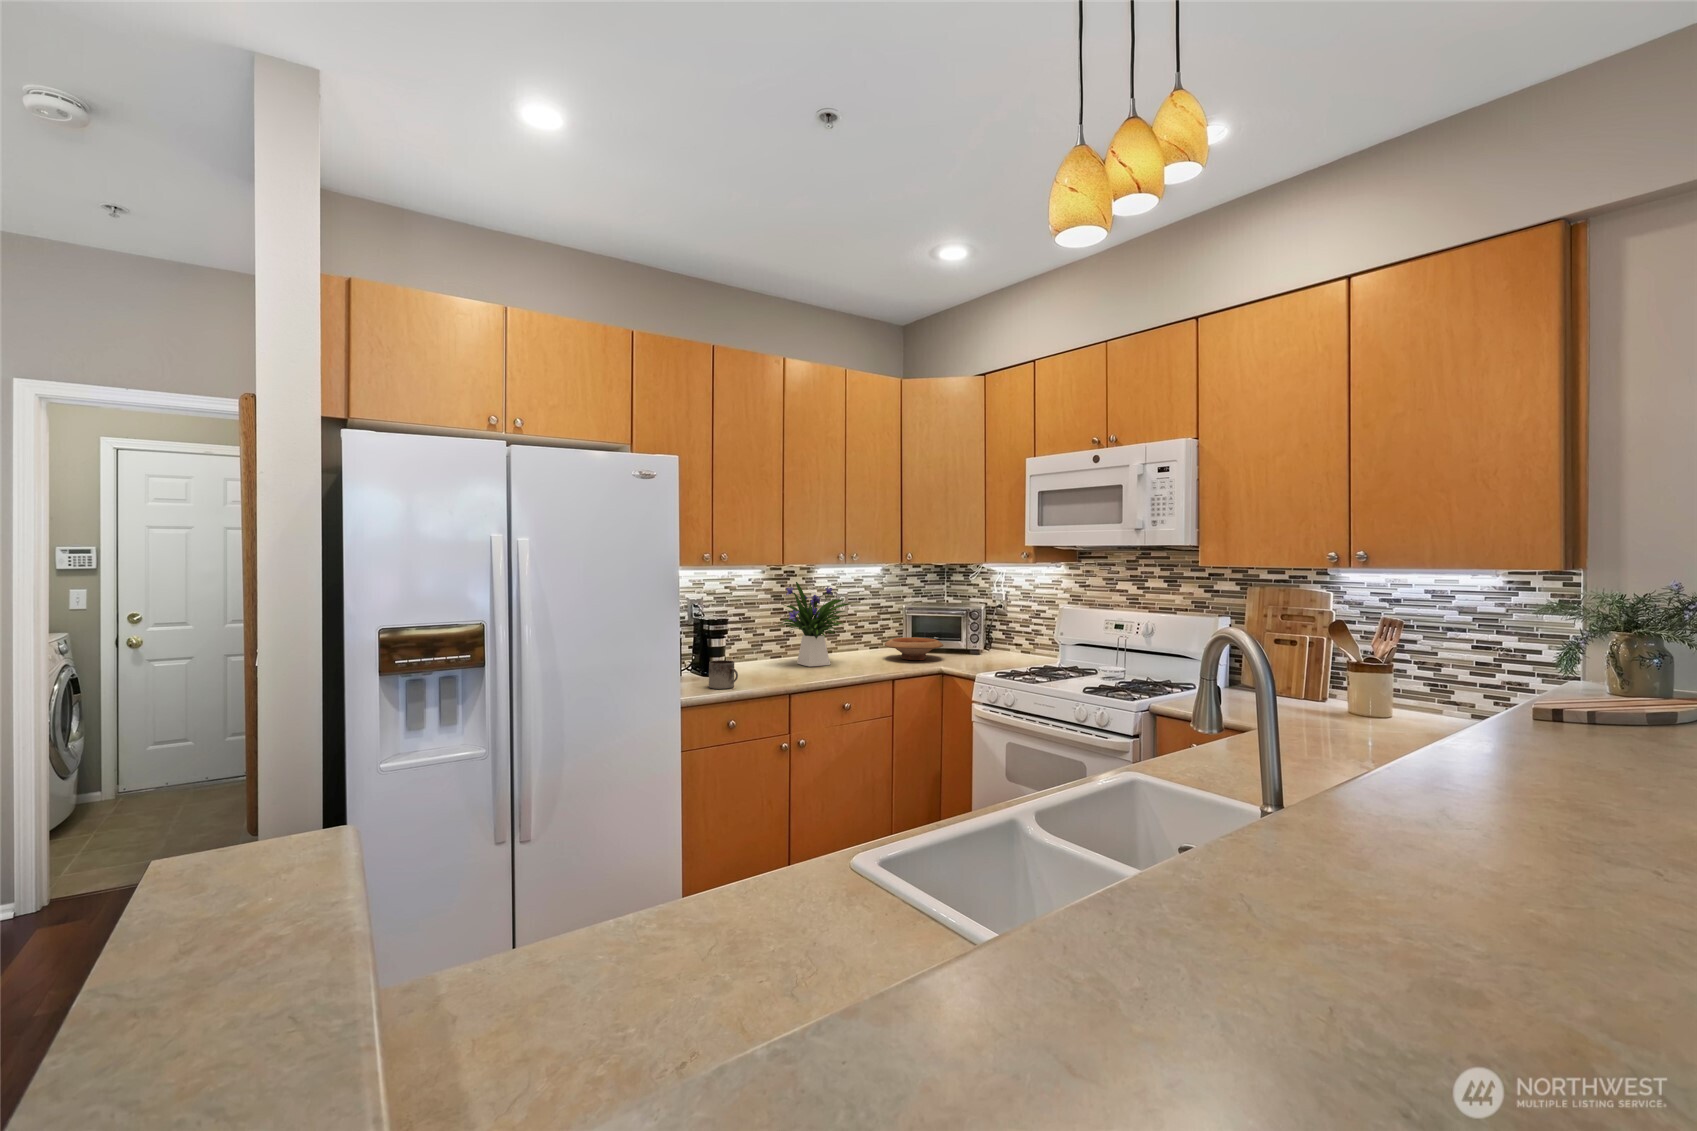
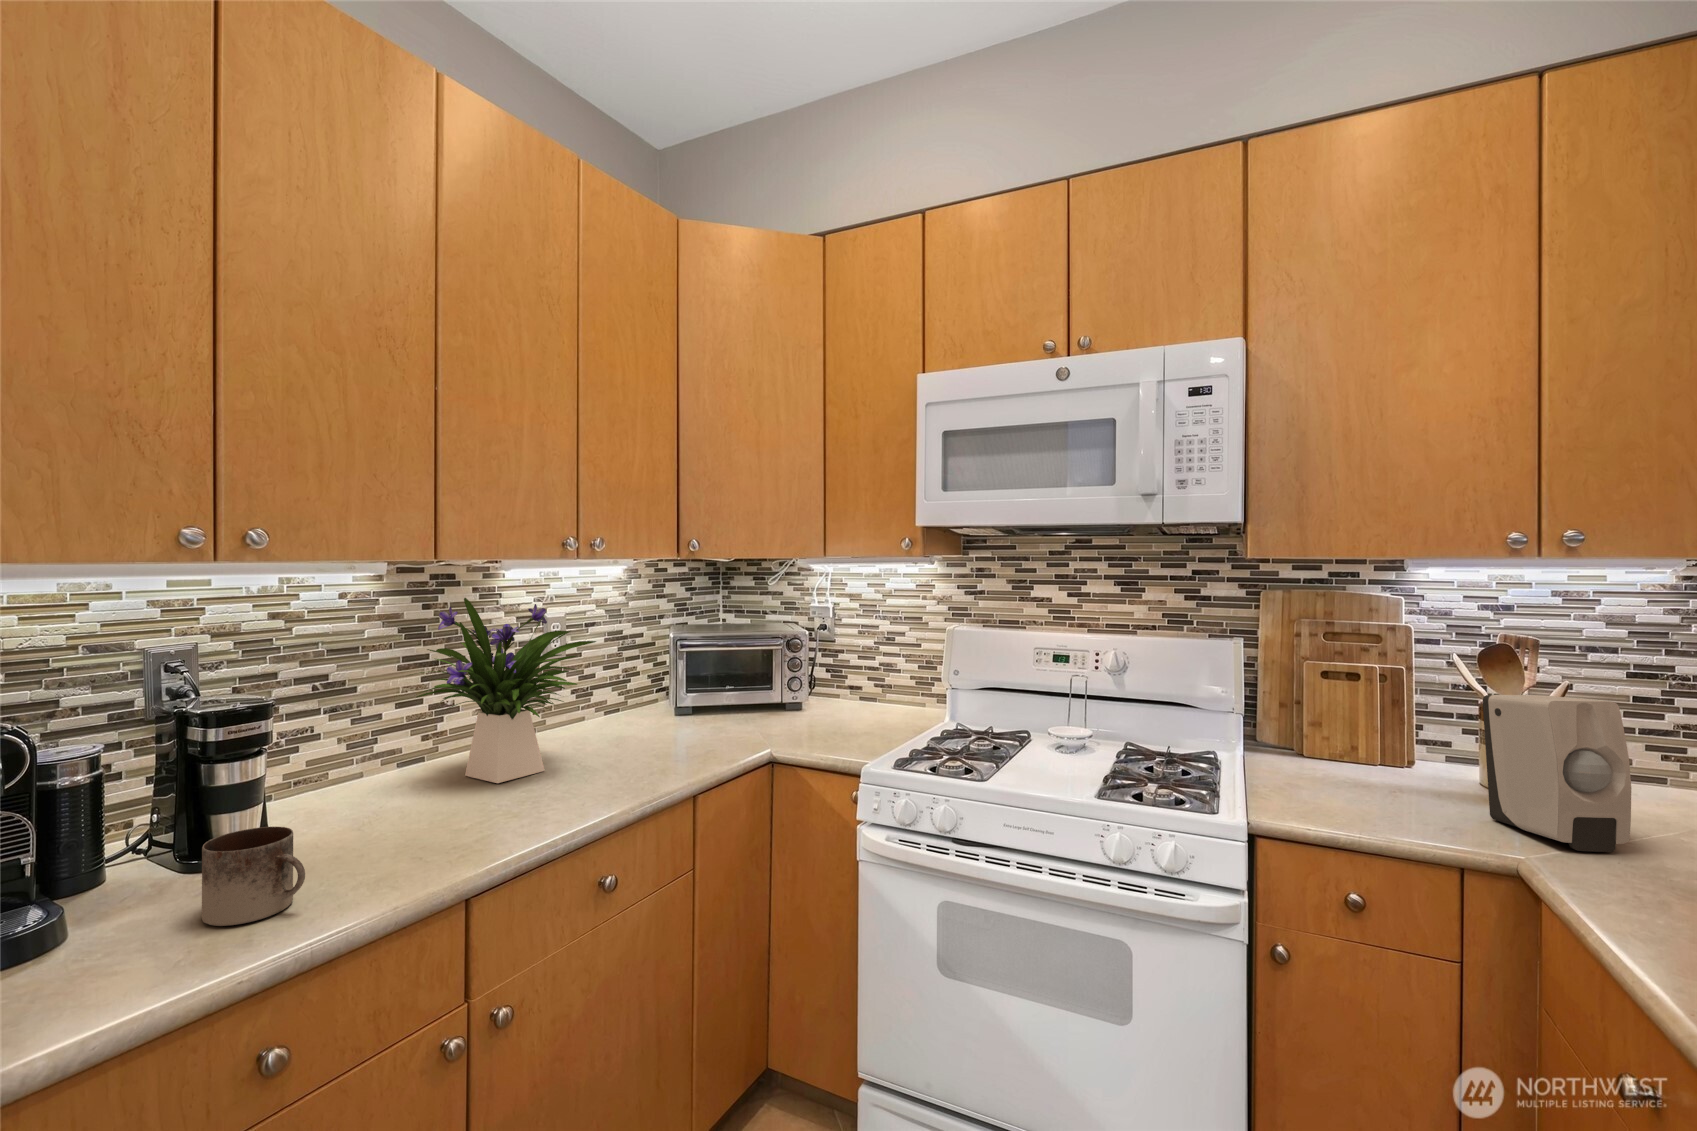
wooden bowl: present [885,637,943,660] -> none [647,692,758,738]
soap dispenser: none [1309,648,1358,733] -> present [1483,695,1631,852]

